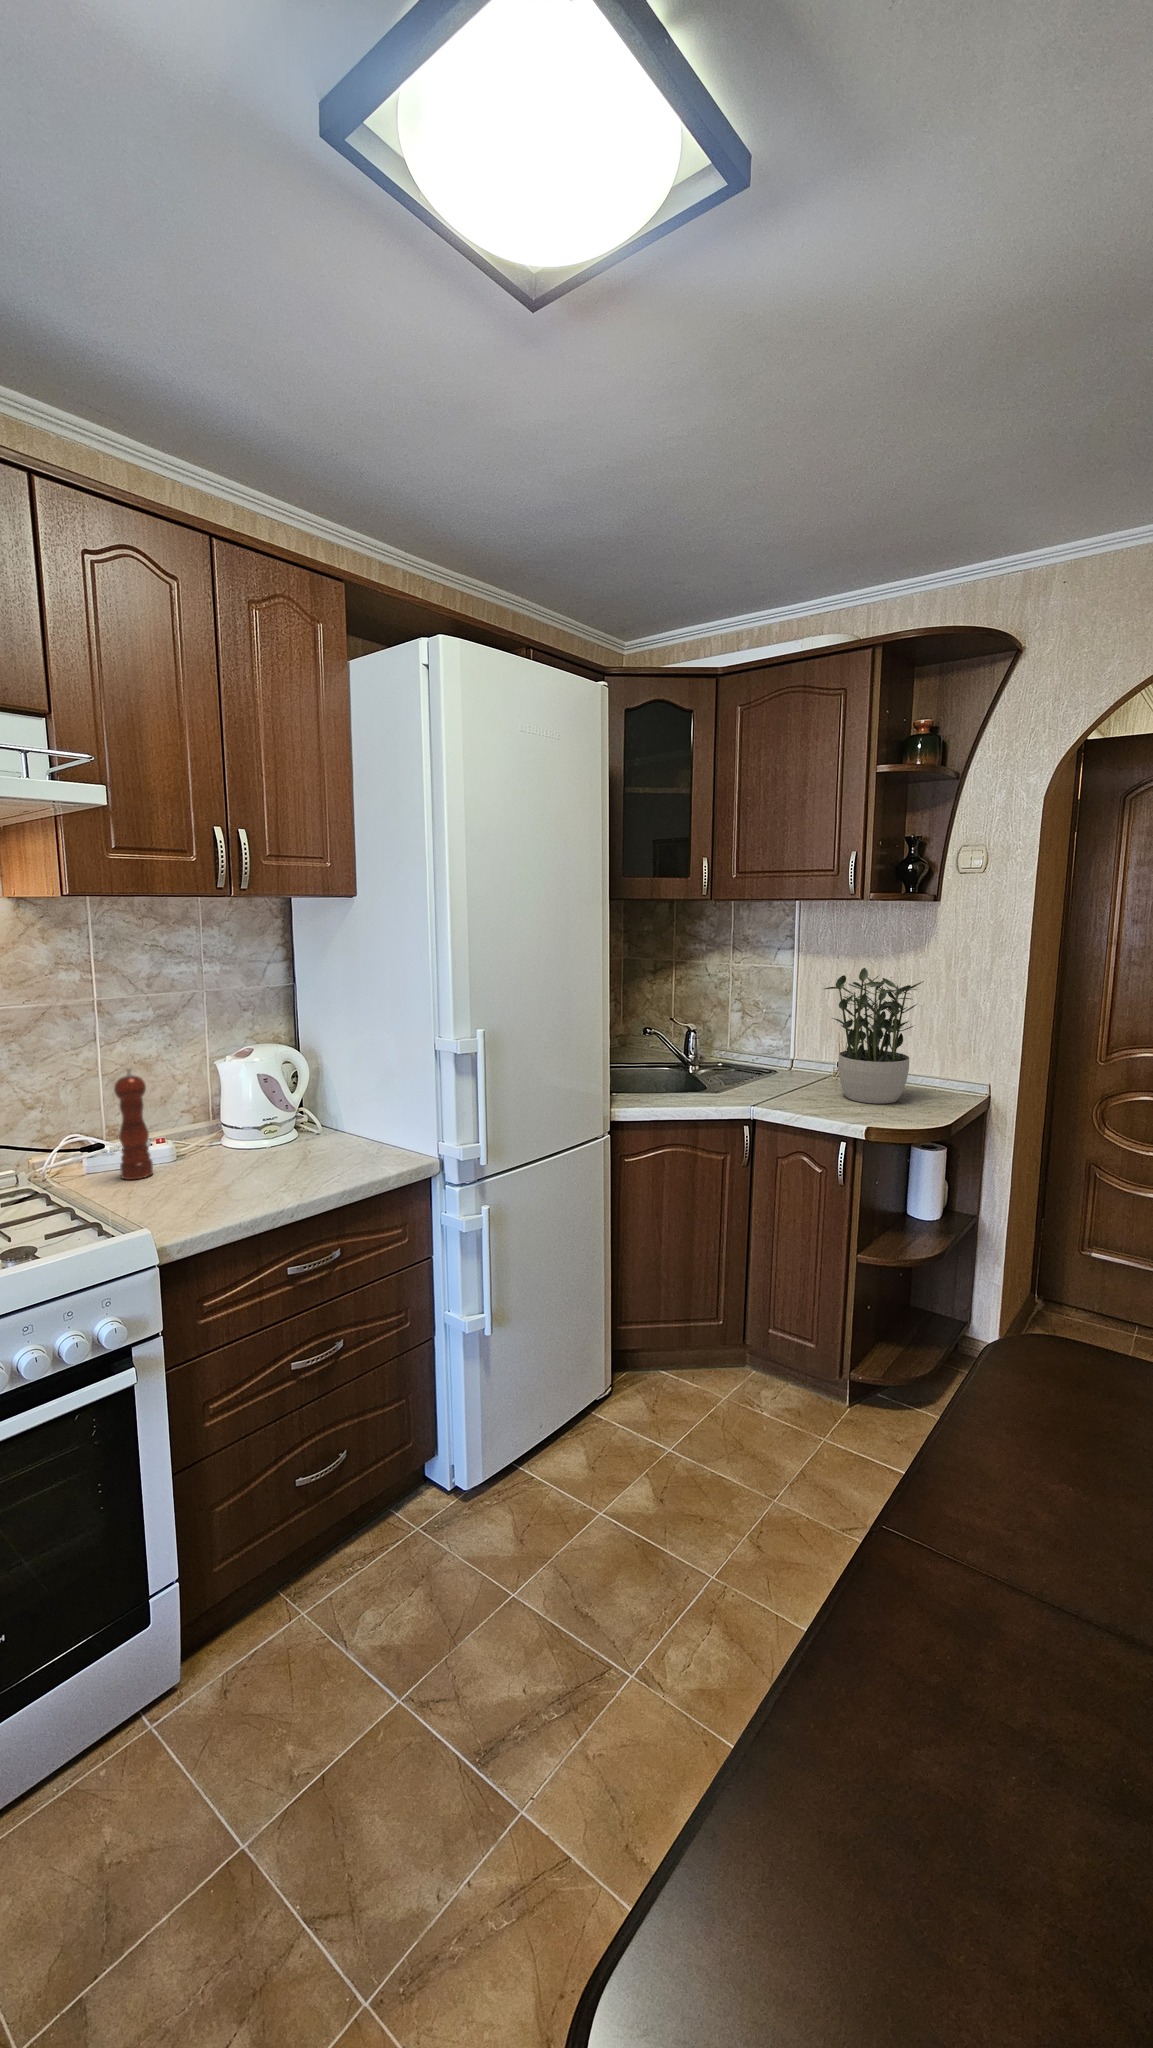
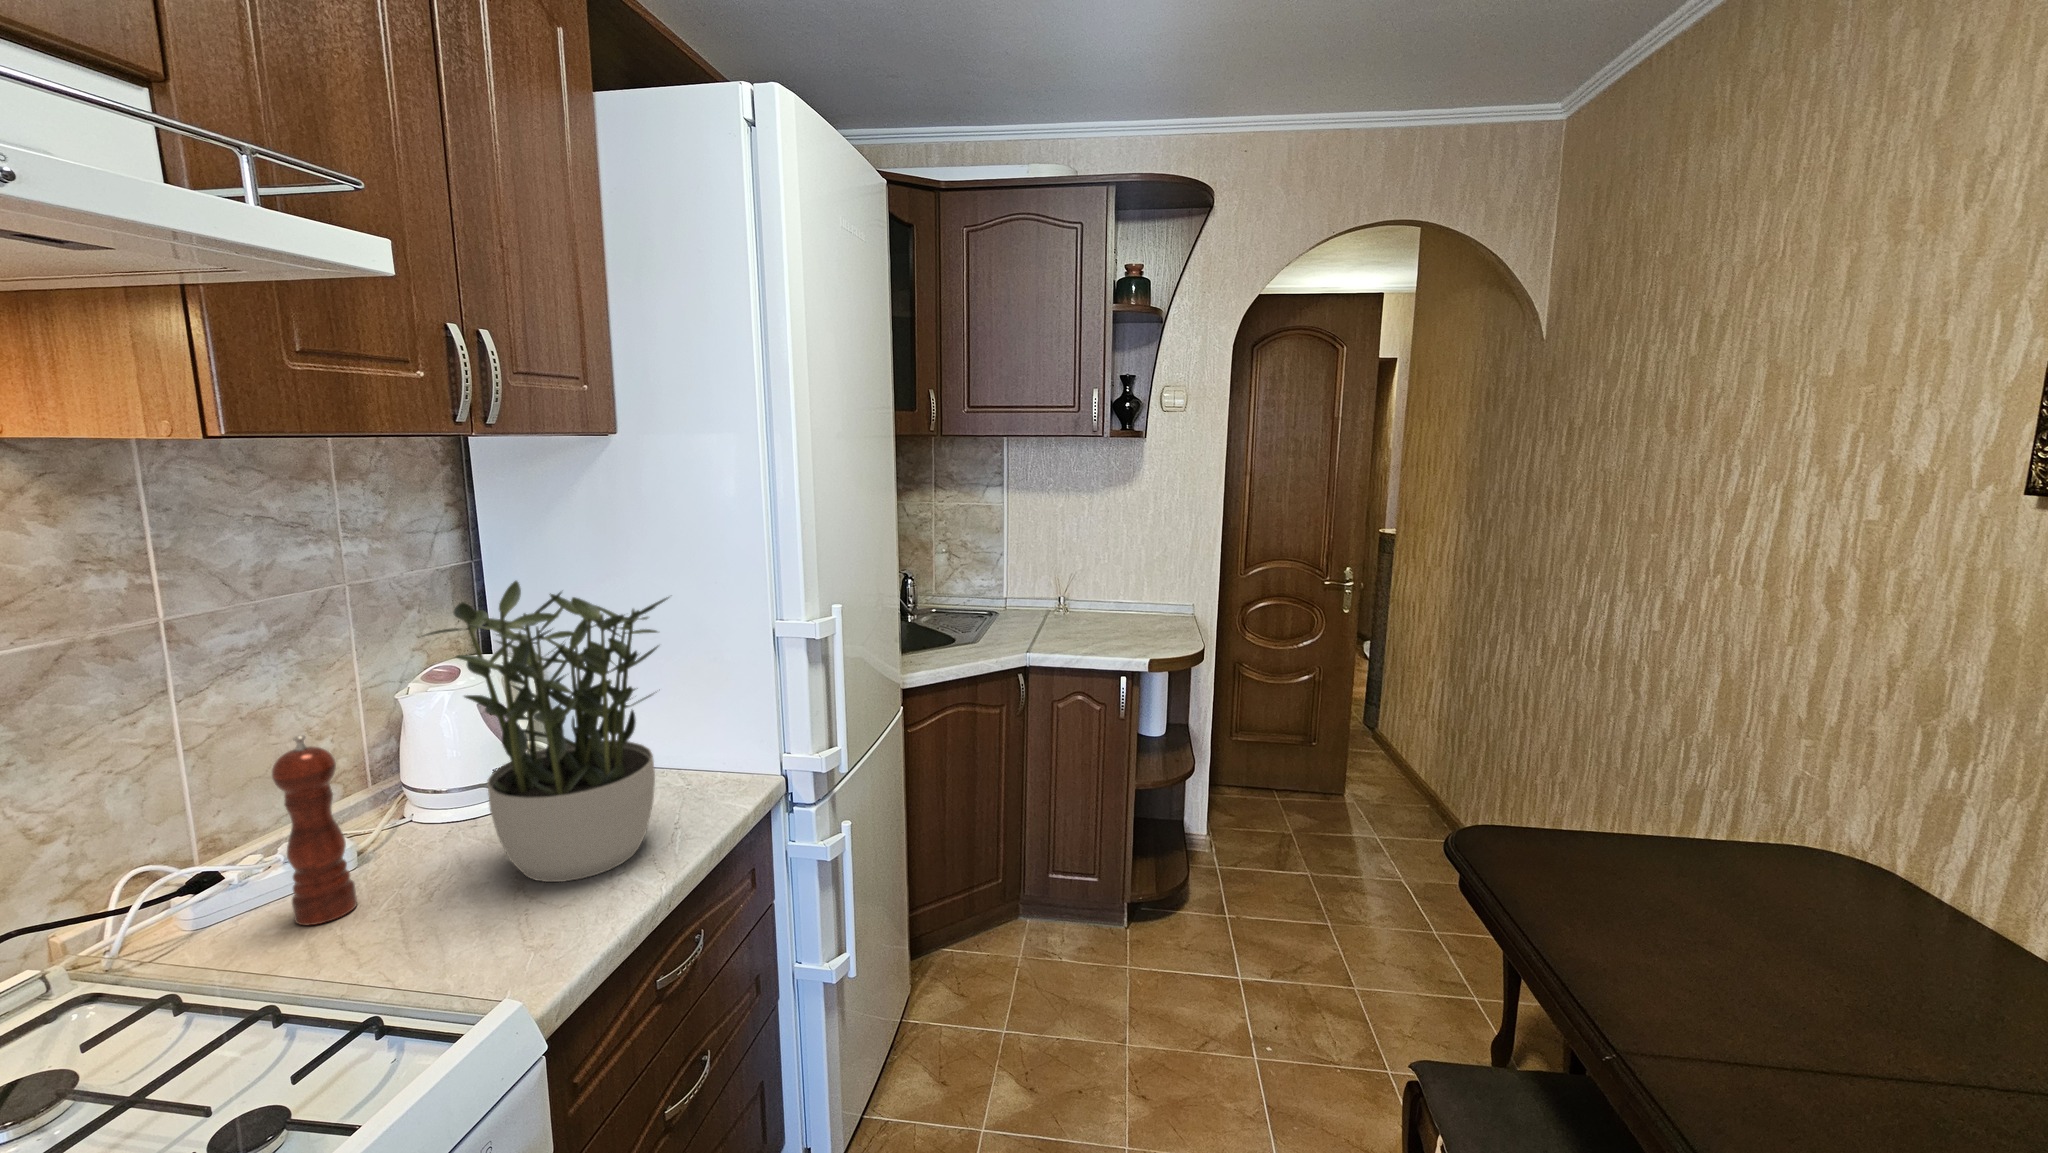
potted plant: present [825,968,922,1104] -> present [424,581,668,882]

